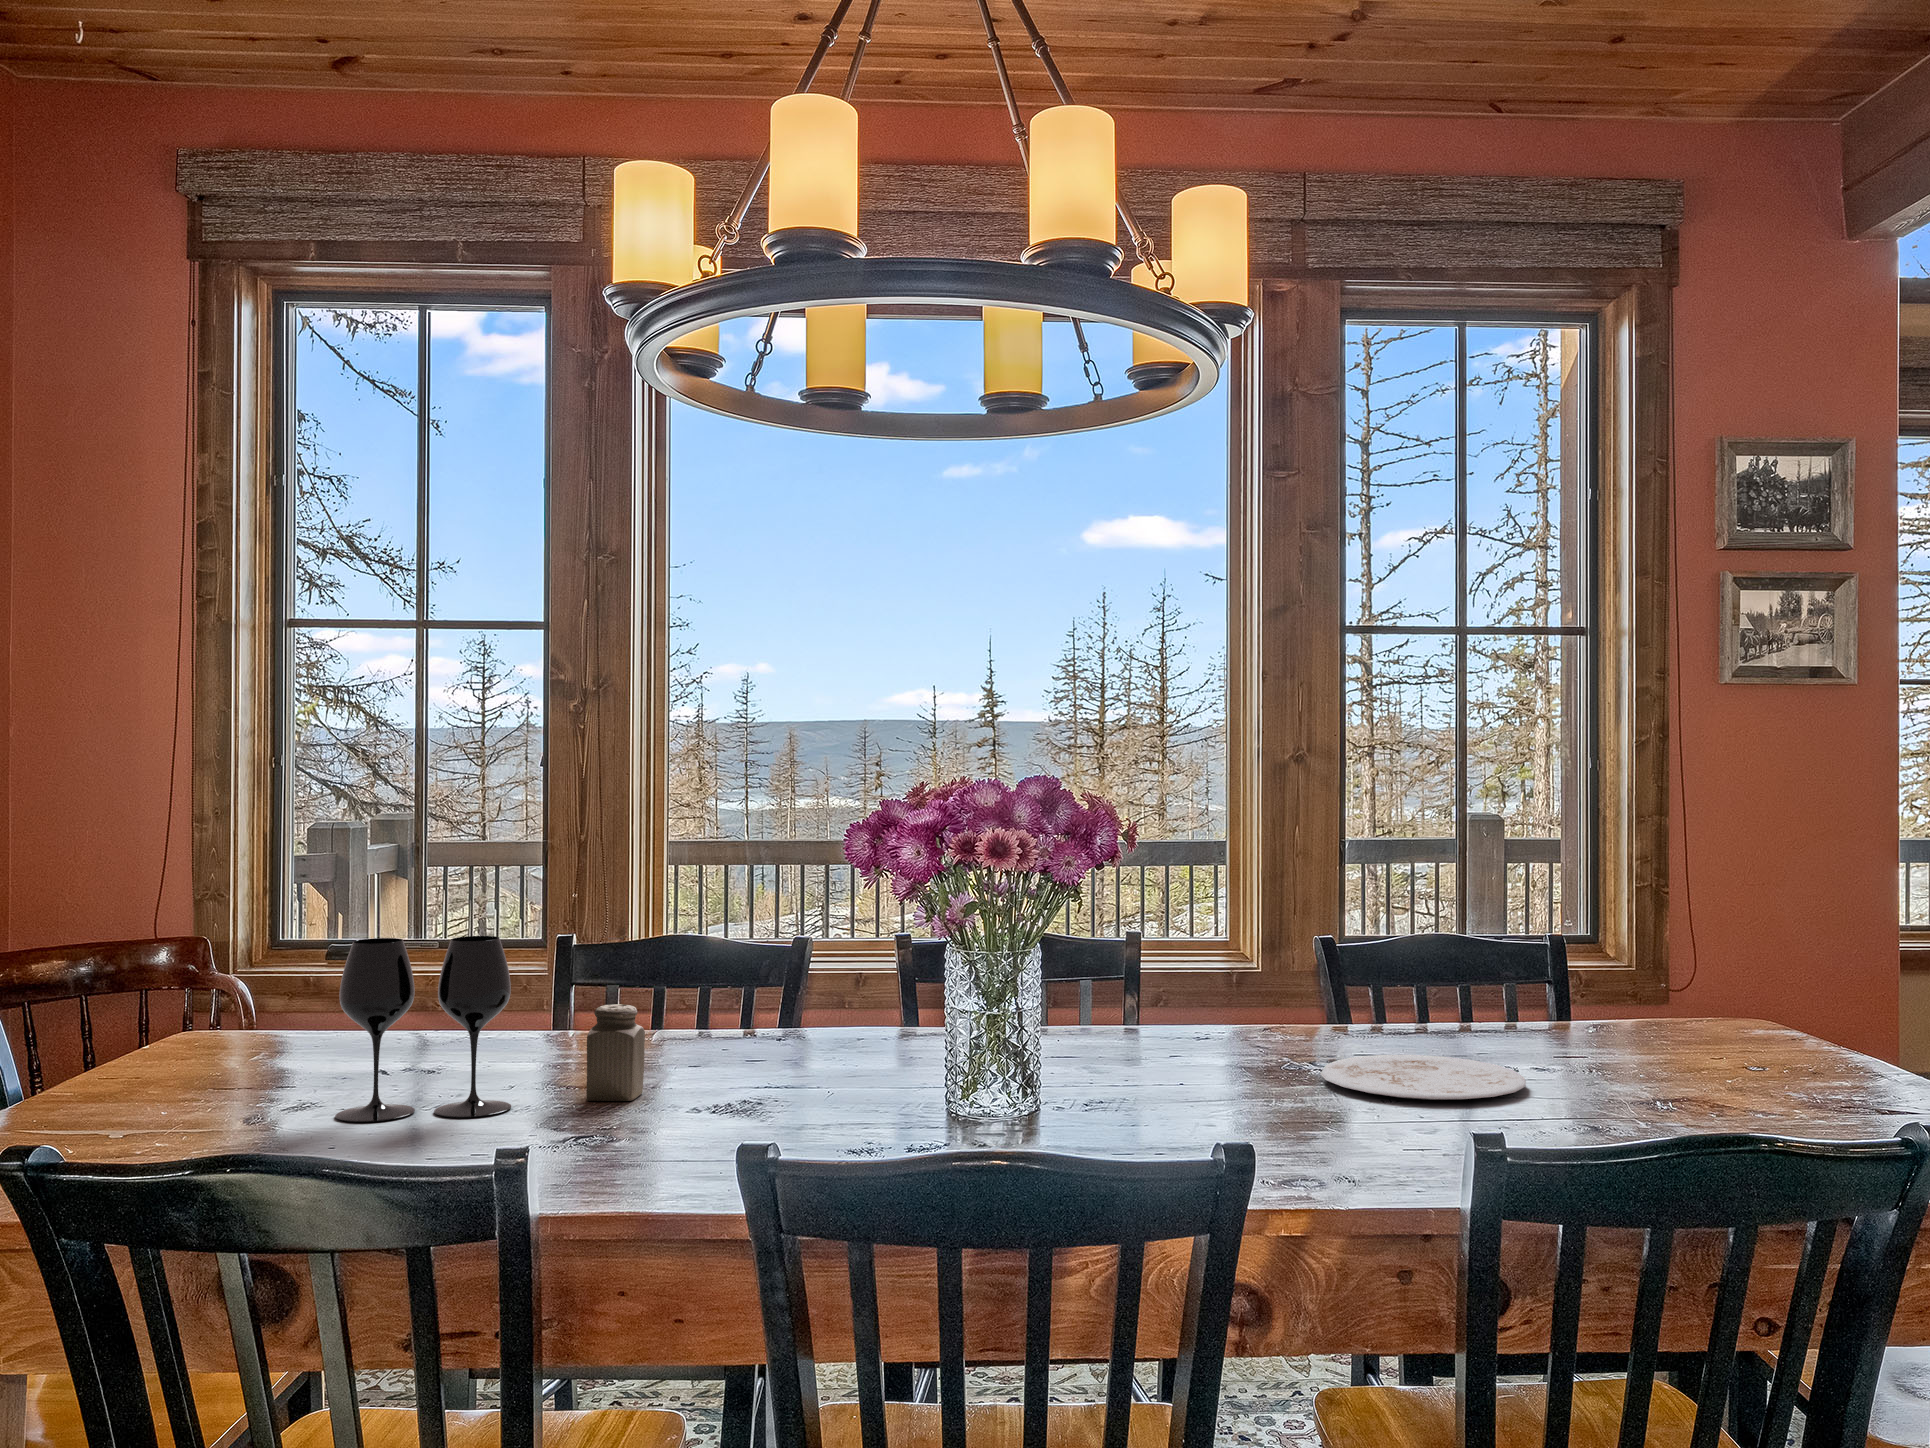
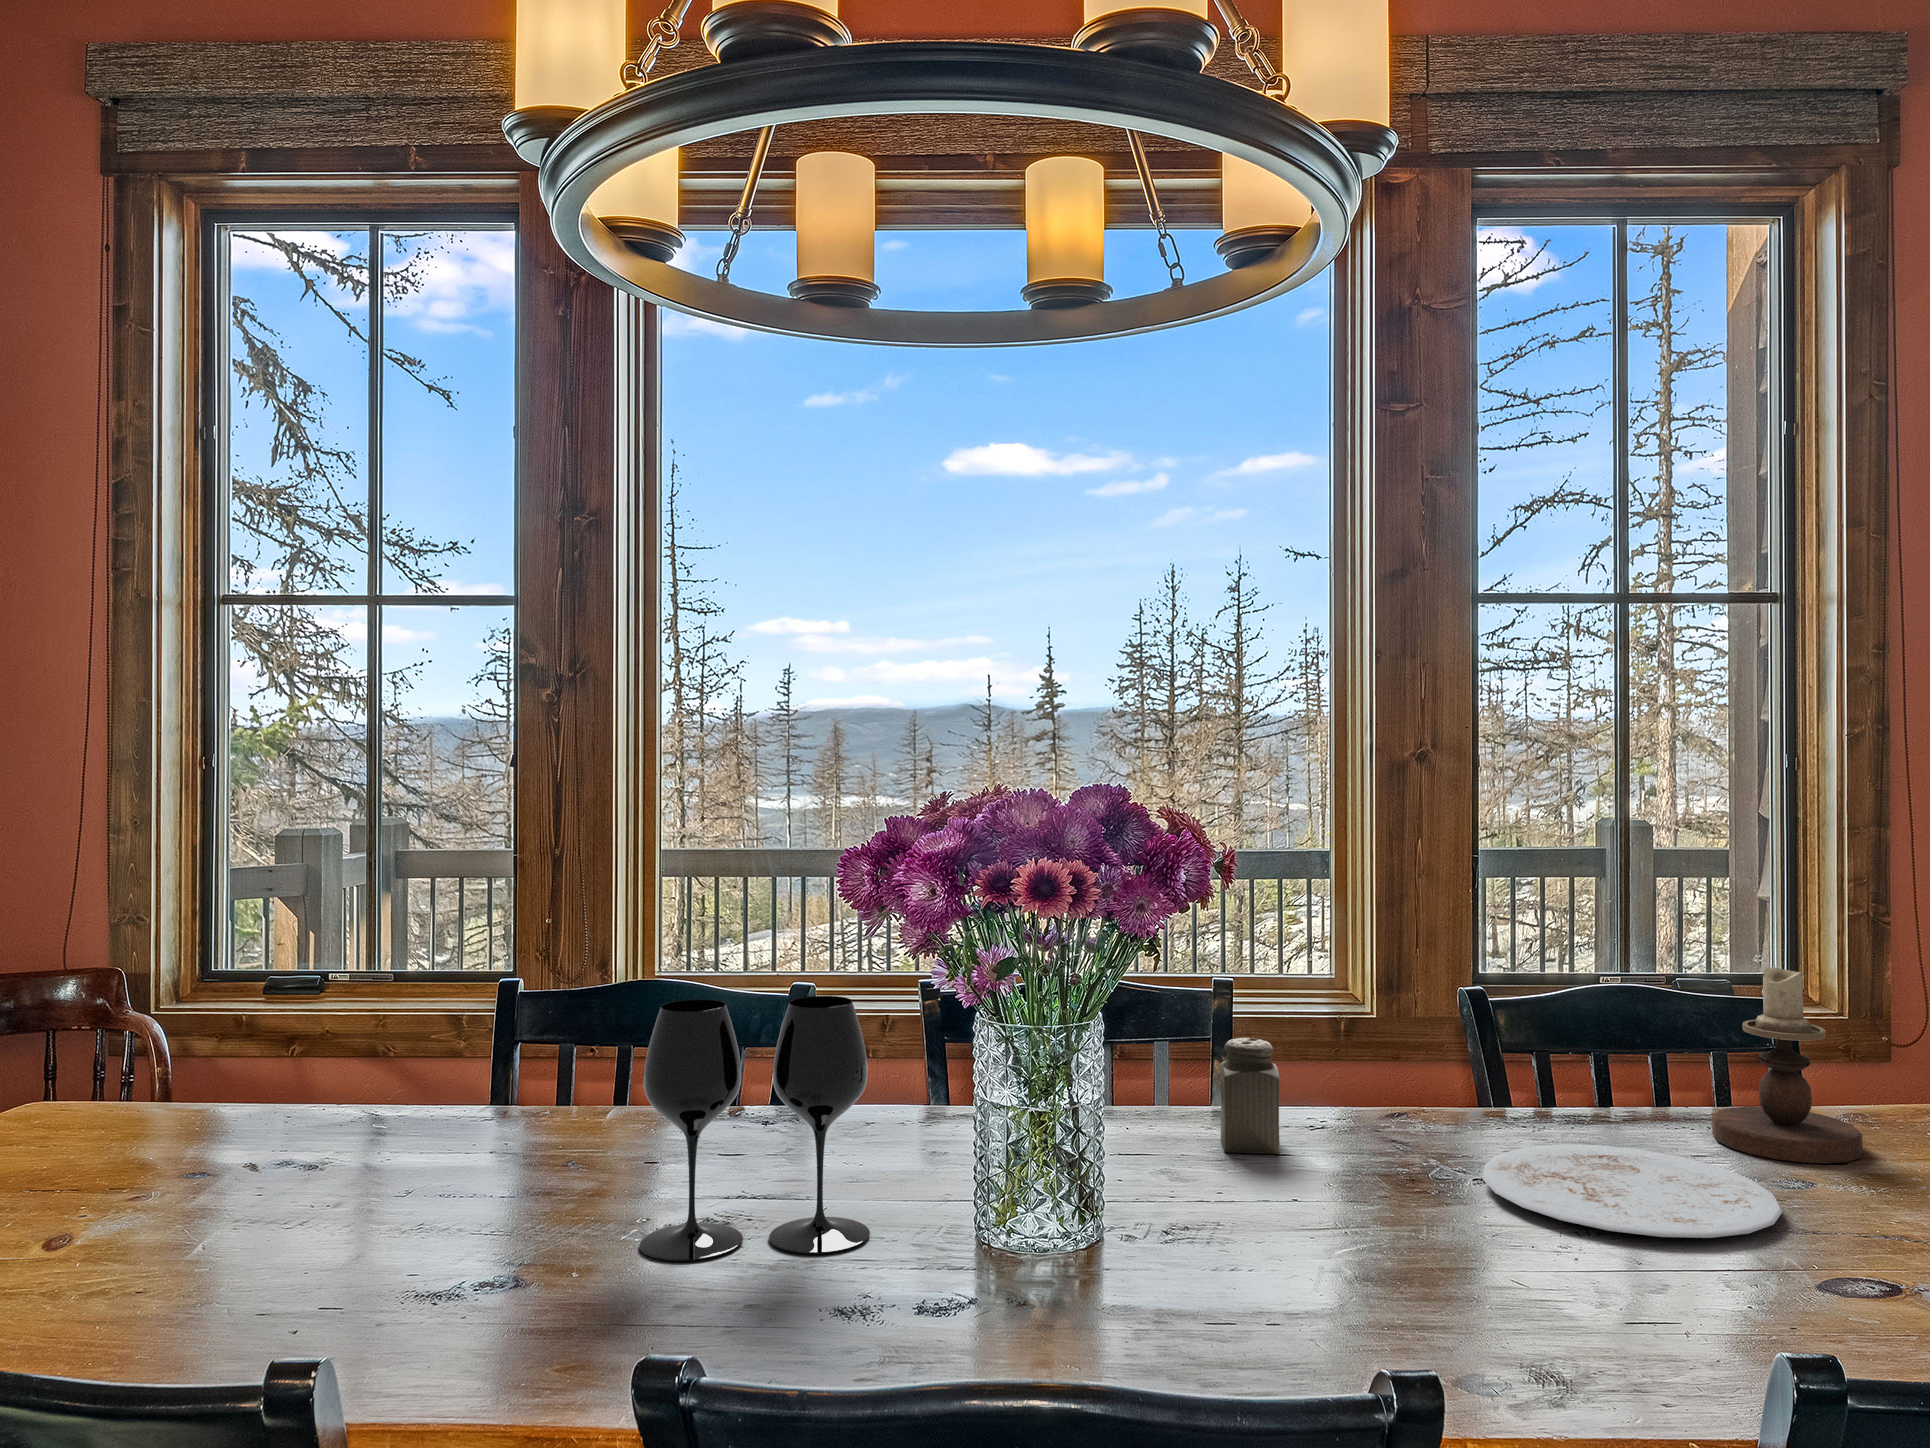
candlestick: none [1508,922,1613,1066] -> present [1712,968,1863,1163]
wine glass: present [335,936,511,1122] -> present [639,996,870,1261]
salt shaker: present [586,1004,645,1101] -> present [1220,1038,1280,1154]

